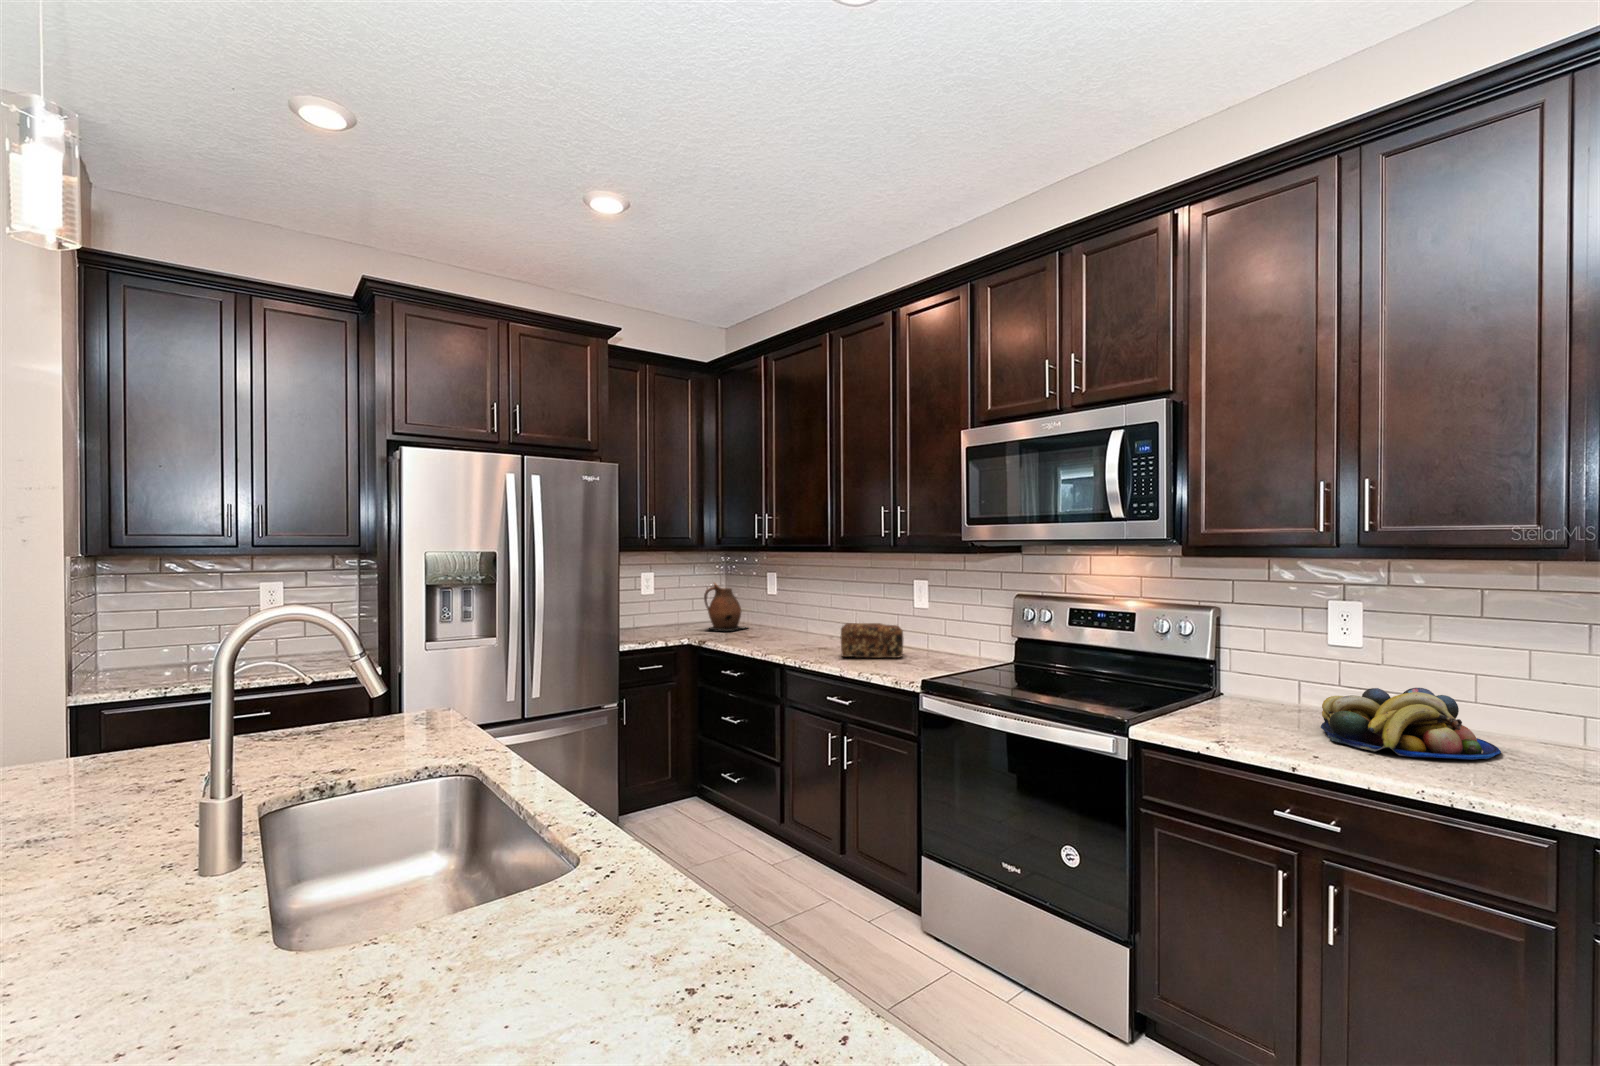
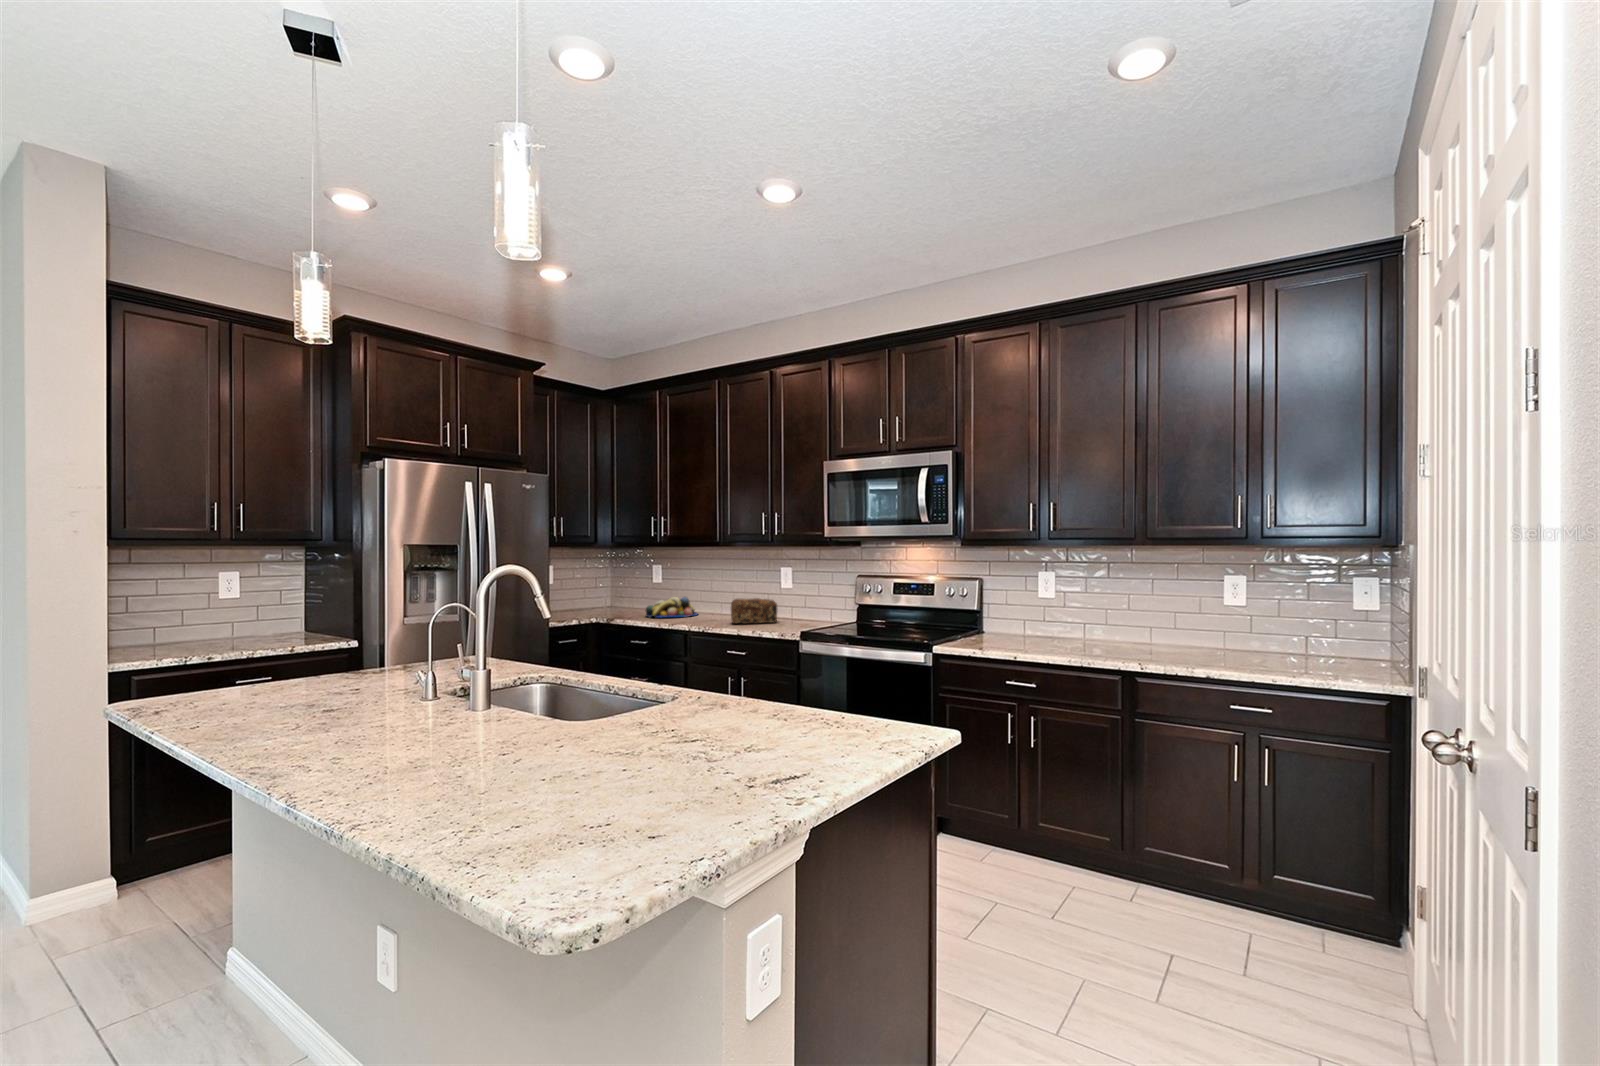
ceramic pitcher: present [704,583,746,631] -> none [601,573,639,613]
fruit bowl: present [1321,688,1501,760] -> present [646,597,698,618]

